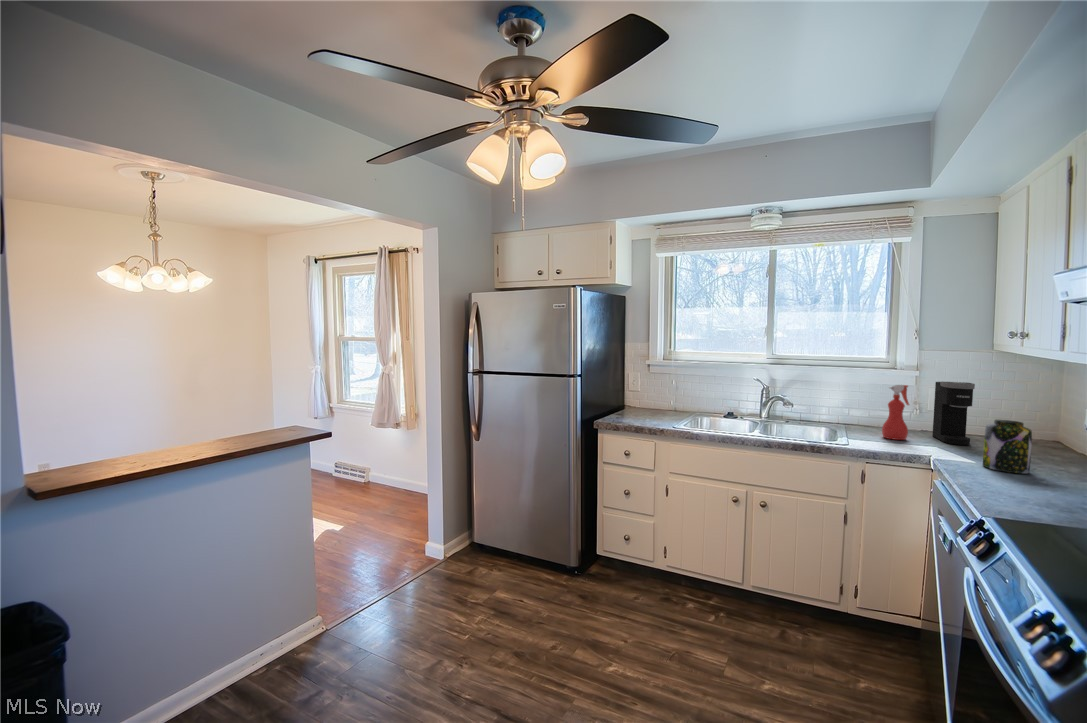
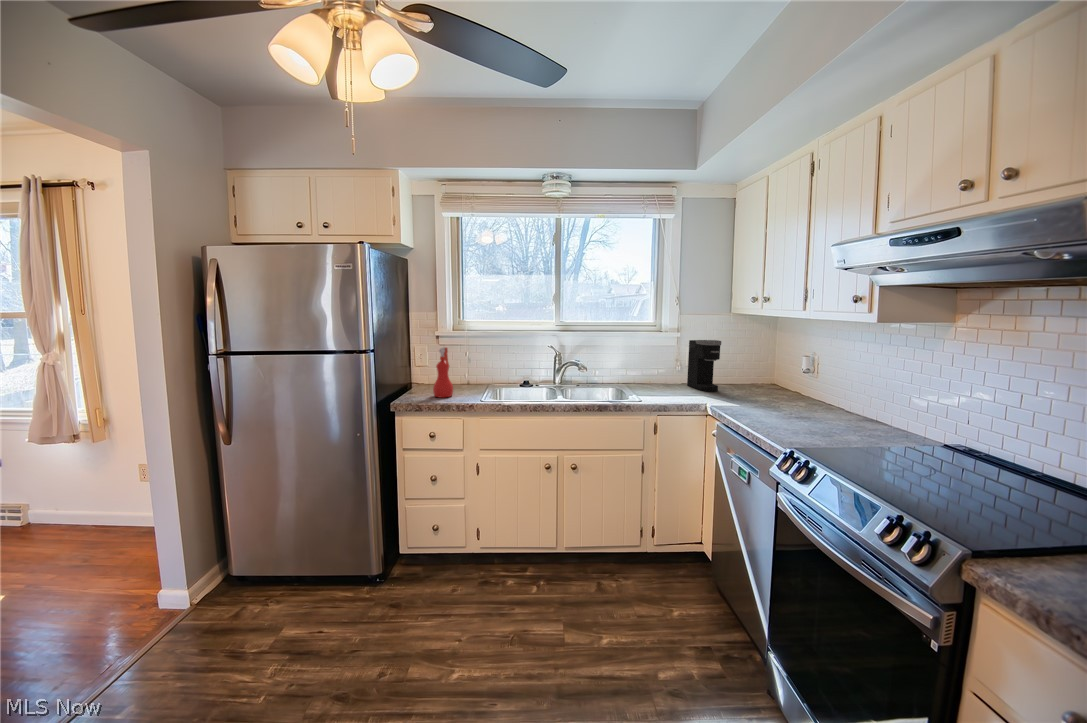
spray bottle: present [882,385,909,440] -> present [433,347,453,397]
jar: present [983,420,1032,474] -> none [749,370,785,414]

